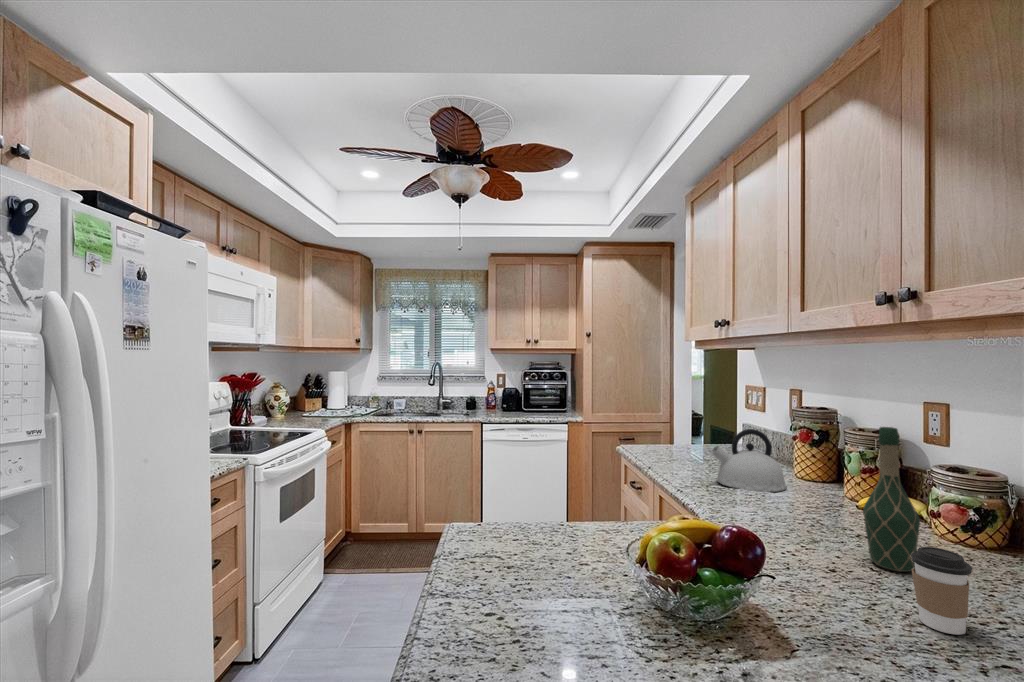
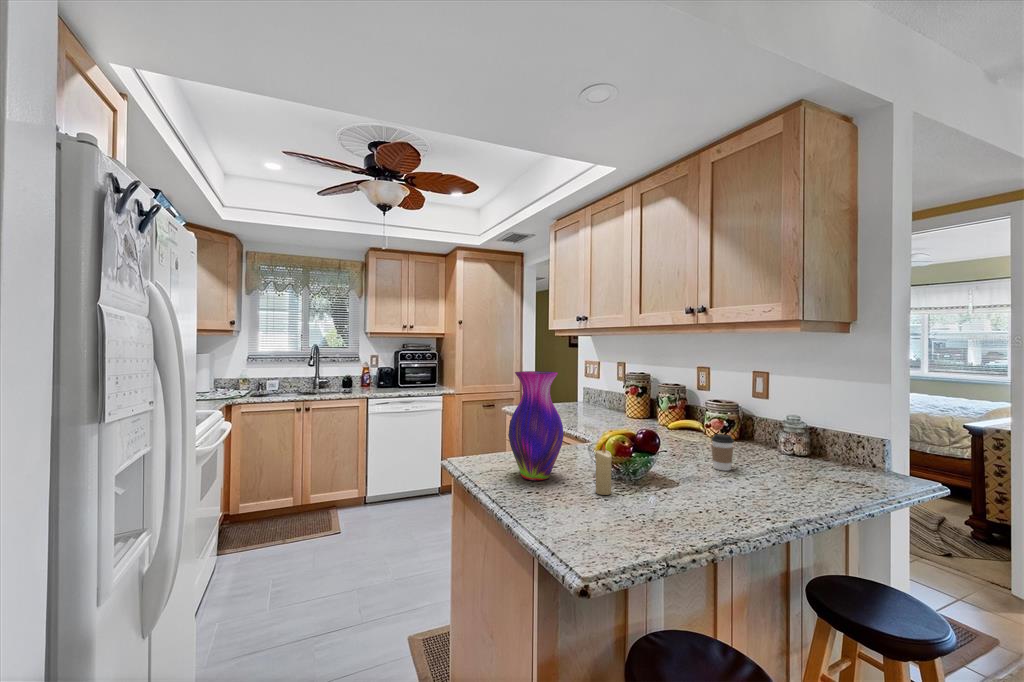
vase: none [493,402,583,585] -> present [508,371,564,480]
wine bottle: present [863,427,920,572] -> none [682,380,707,453]
kettle: present [711,429,787,492] -> none [584,388,627,427]
candle: none [606,544,636,649] -> present [595,444,612,495]

